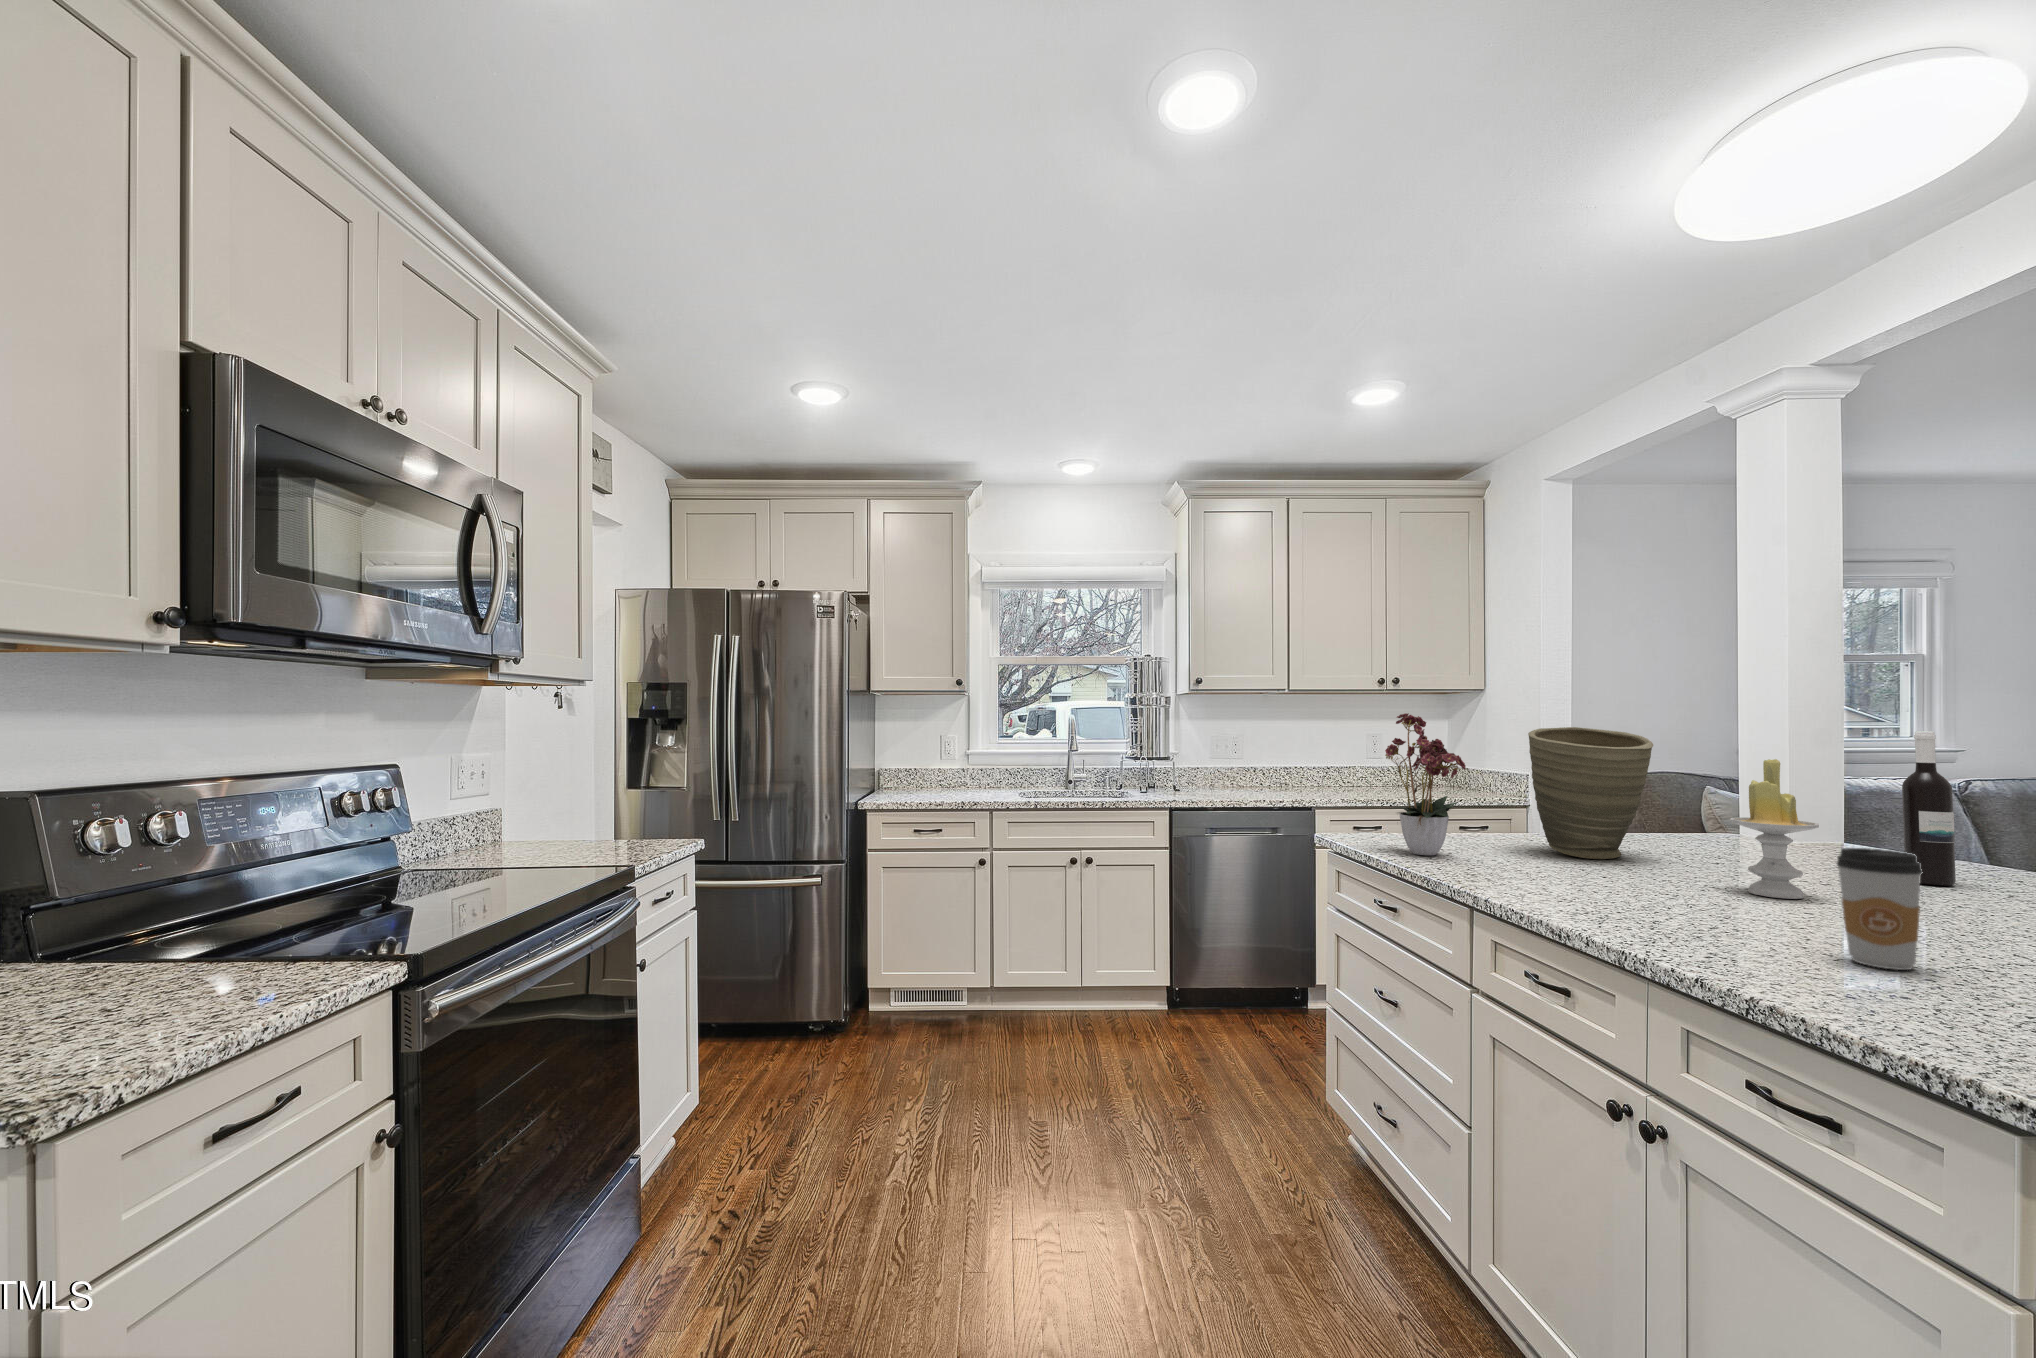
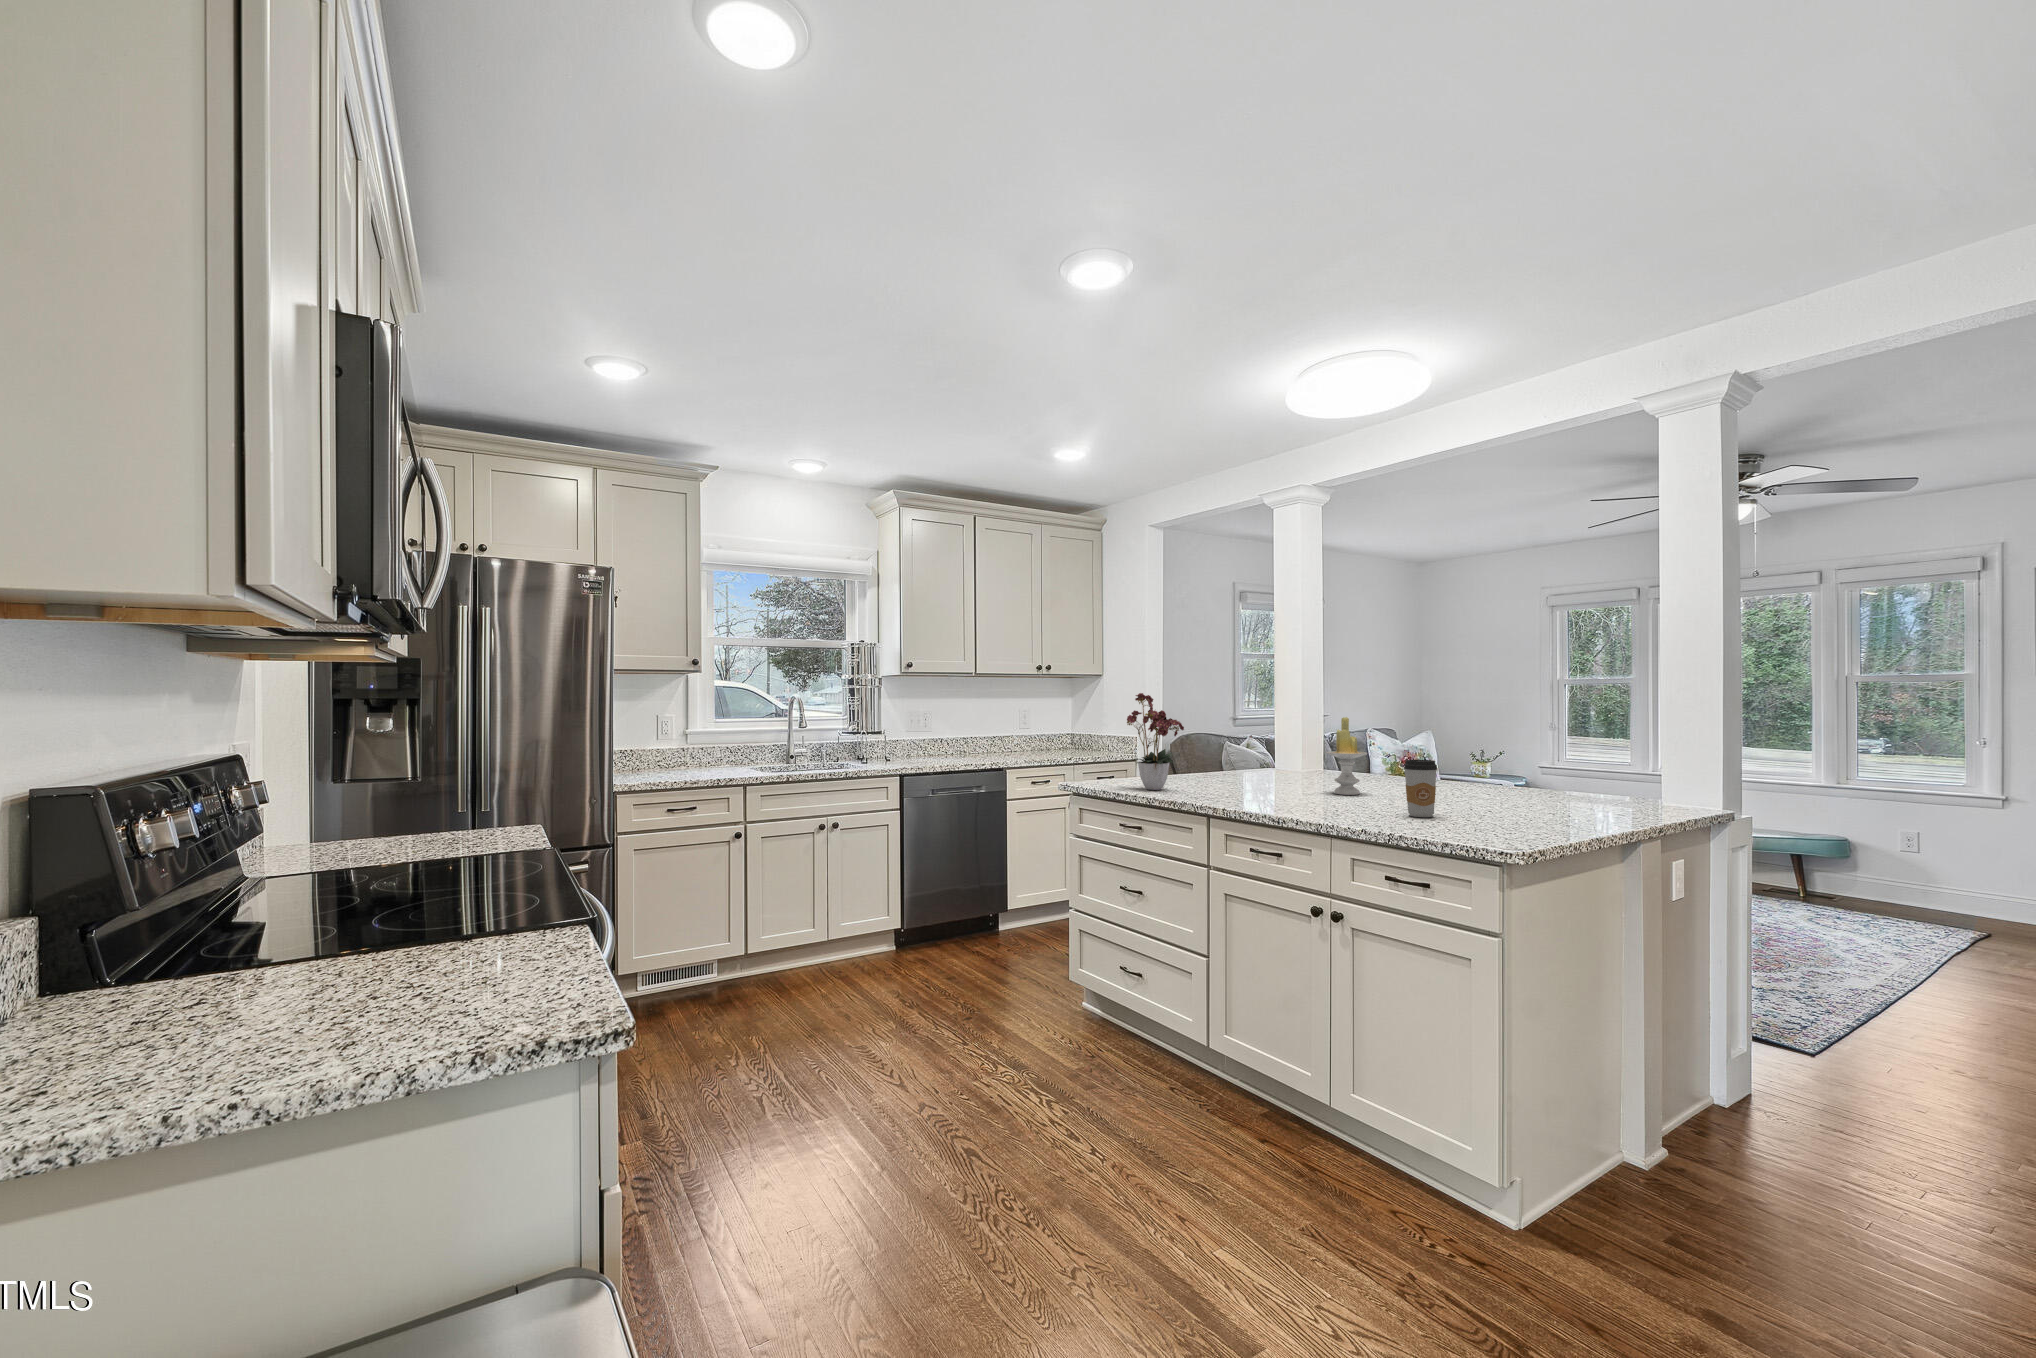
vase: present [1528,727,1653,859] -> none [1206,701,1275,784]
wine bottle: present [1902,731,1956,886] -> none [1386,700,1407,784]

